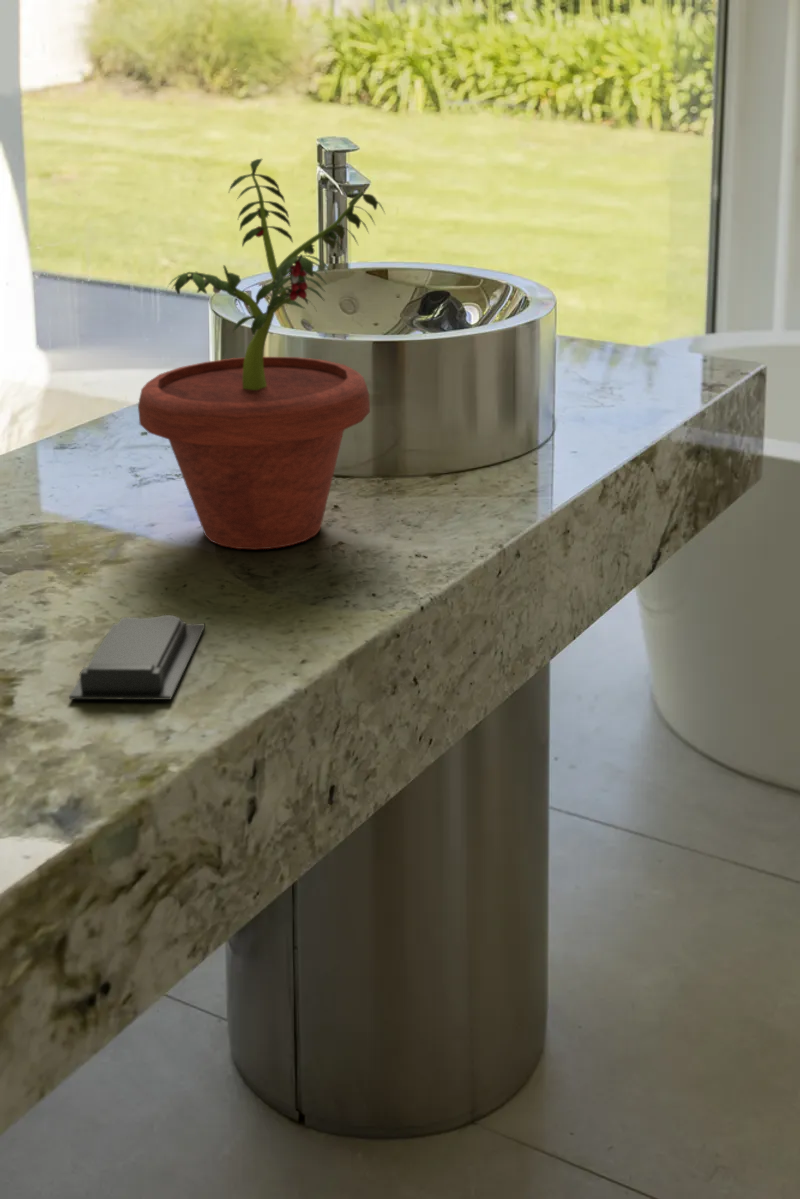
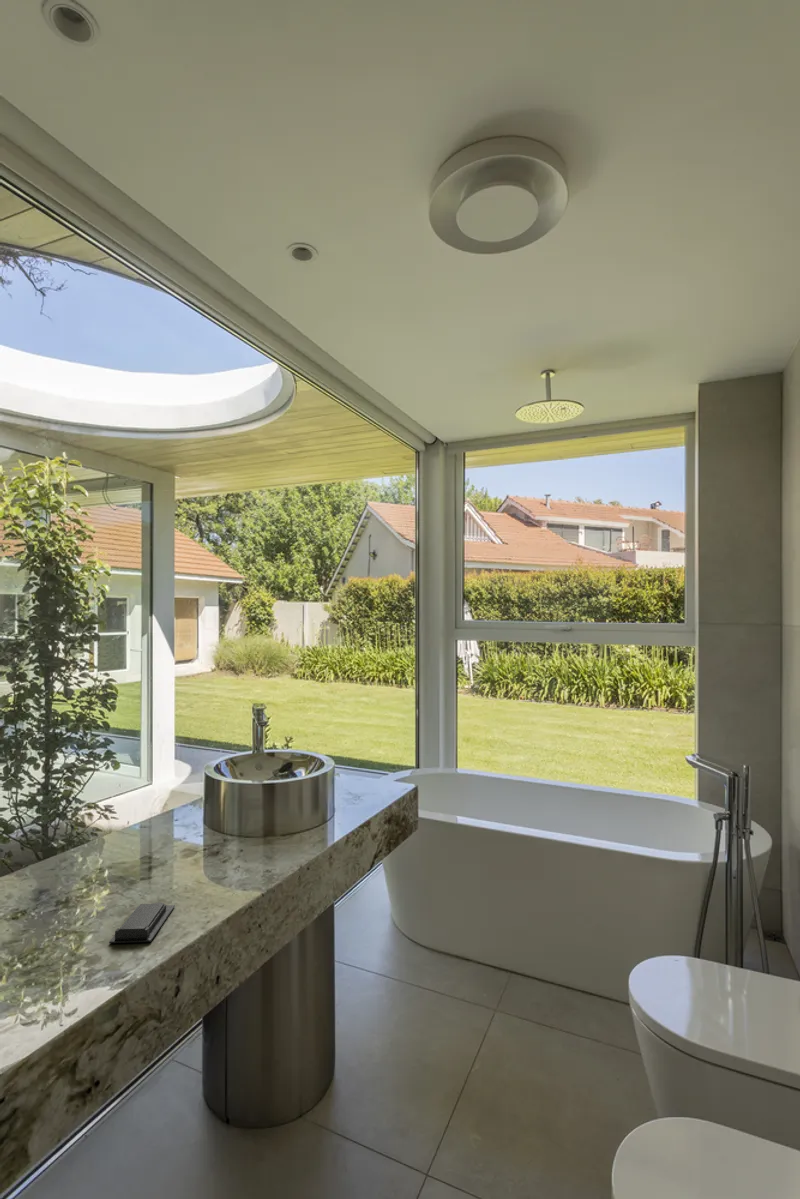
potted plant: present [138,159,383,549] -> none [165,721,262,870]

